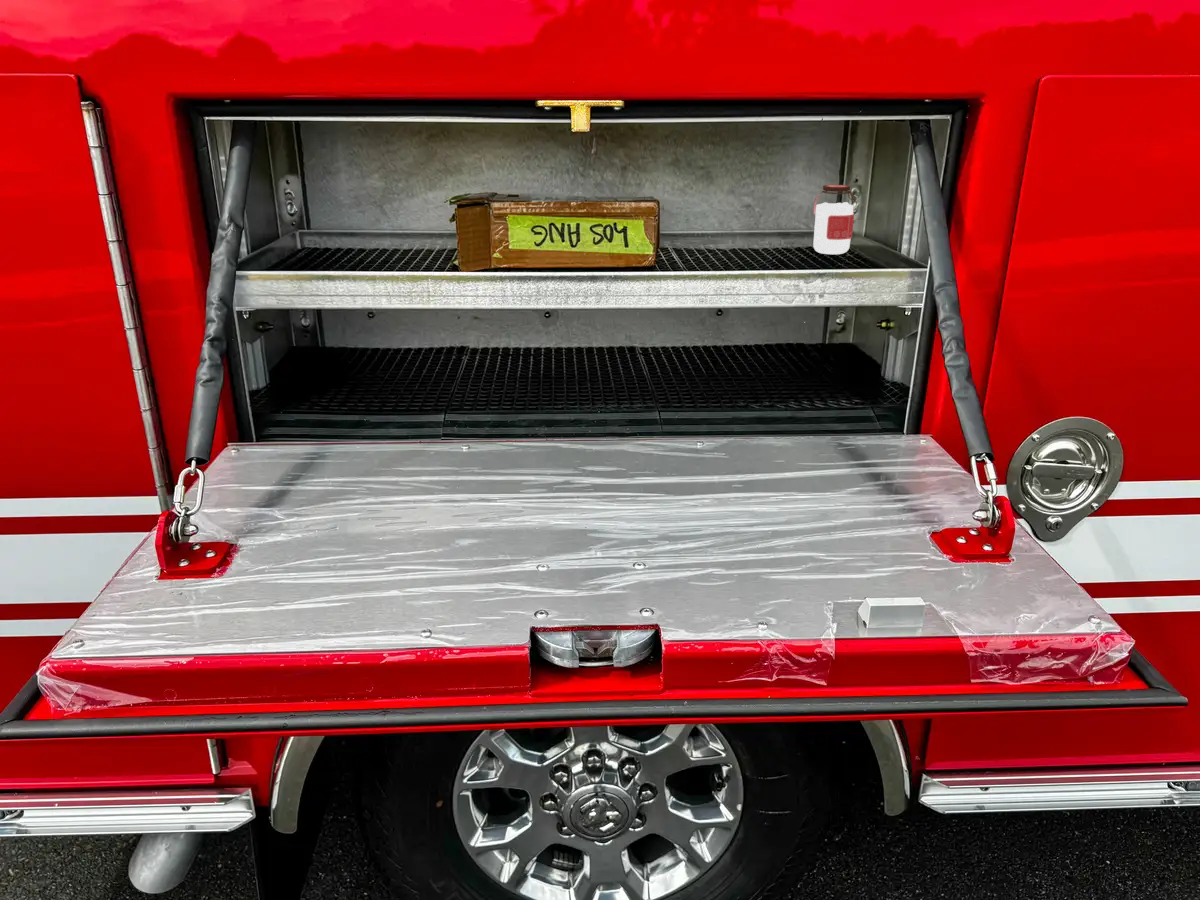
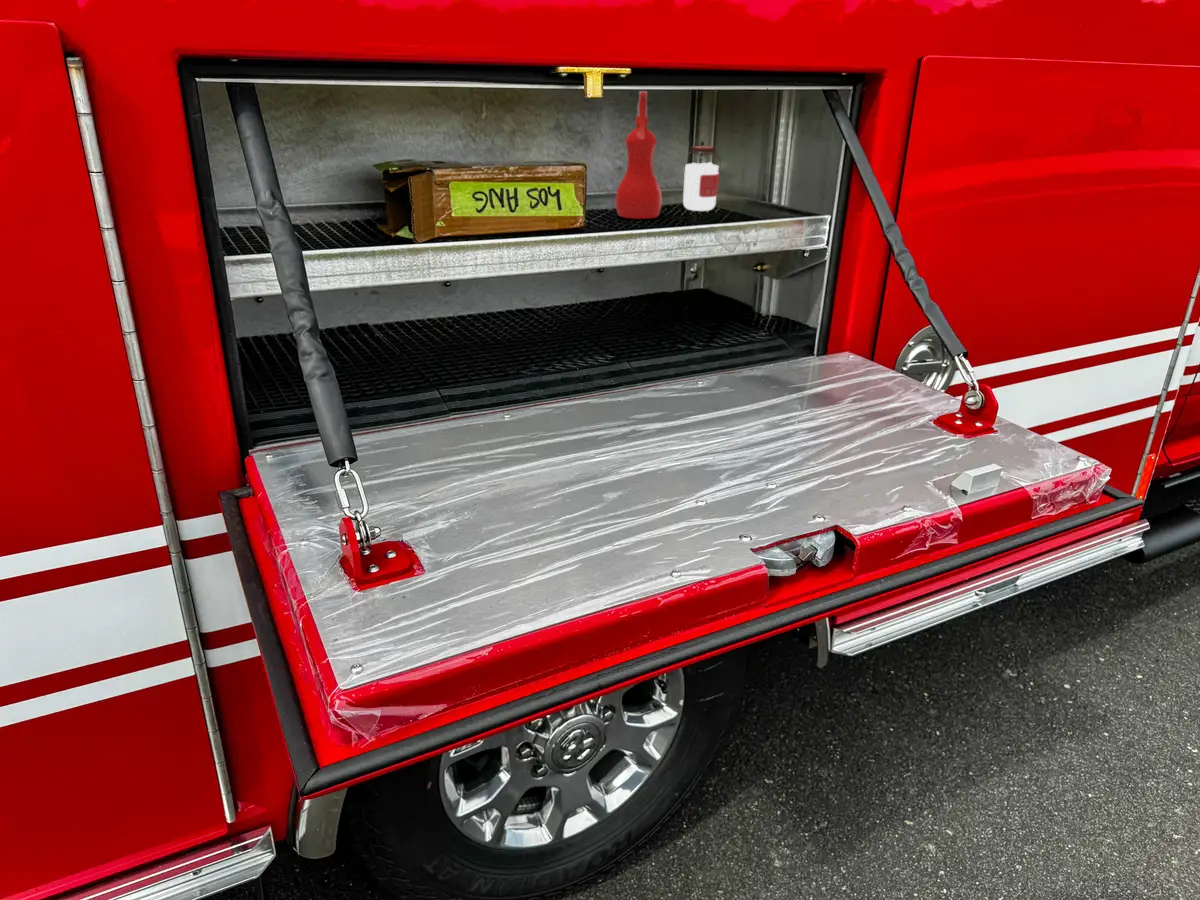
spray bottle: none [731,128,781,260] -> present [616,91,662,219]

